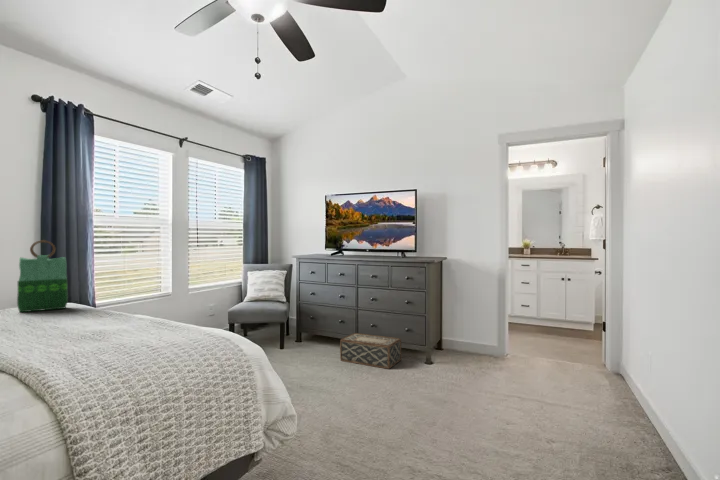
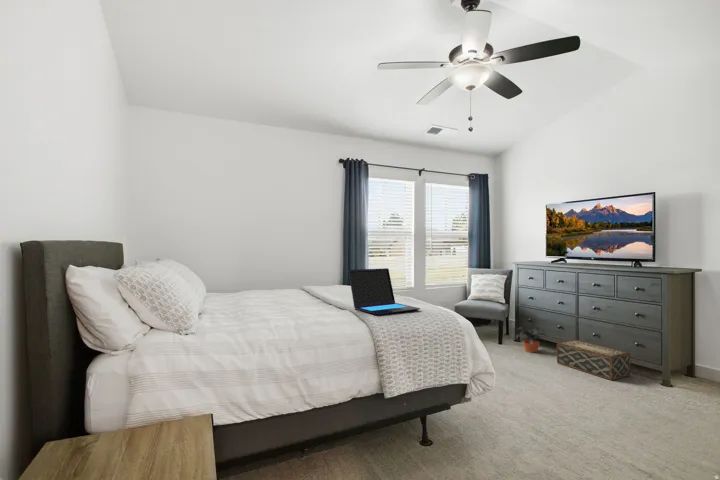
tote bag: present [17,240,68,312] -> none [329,247,352,289]
laptop: none [57,273,193,353] -> present [348,268,420,315]
potted plant: none [298,325,329,353] -> present [516,327,545,352]

